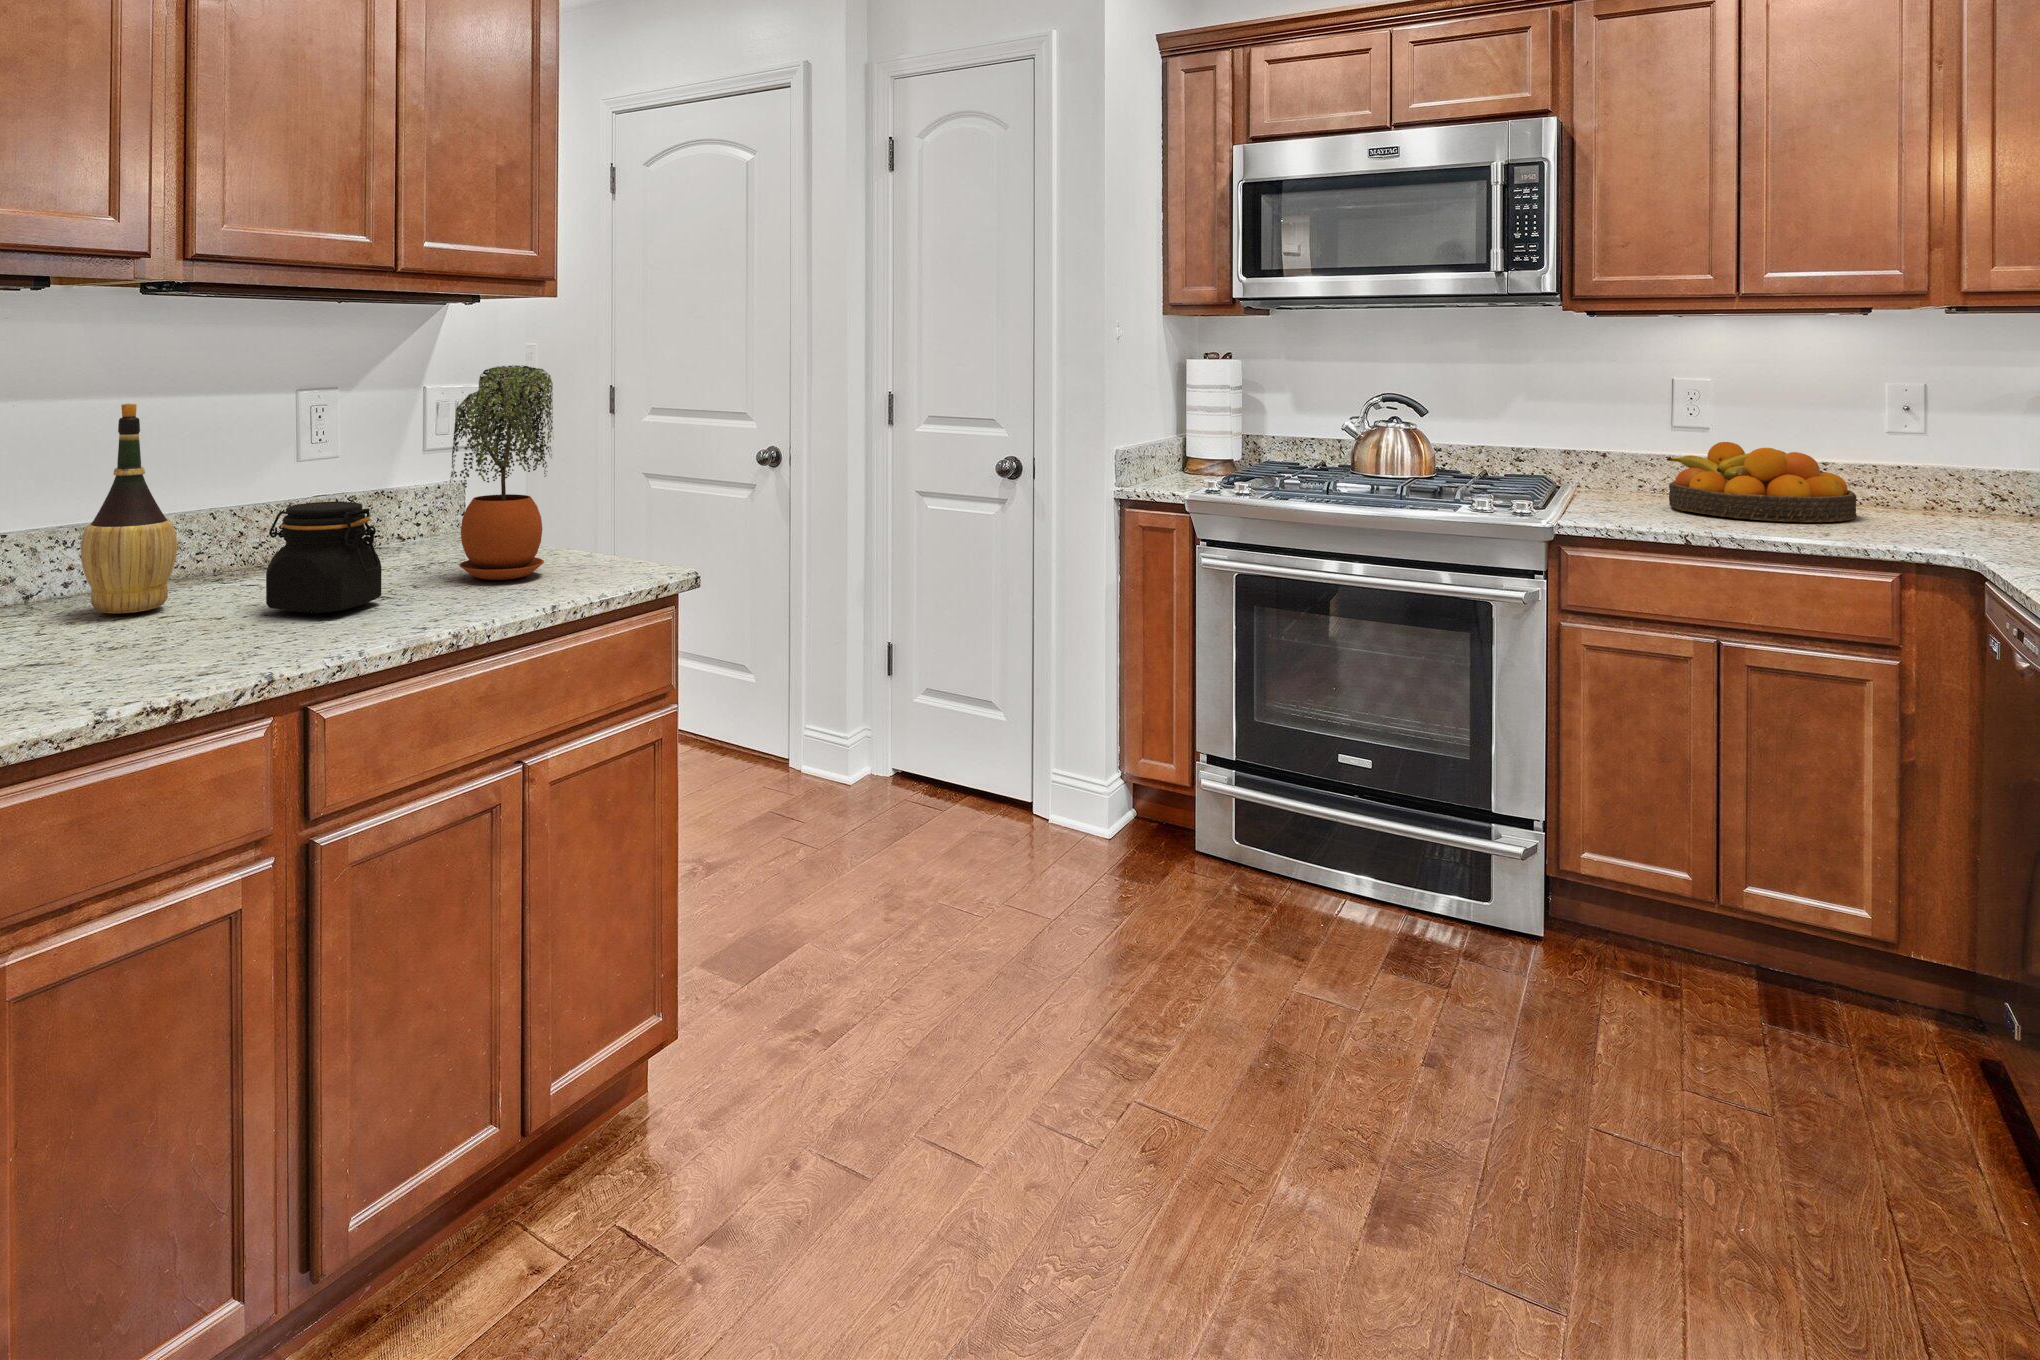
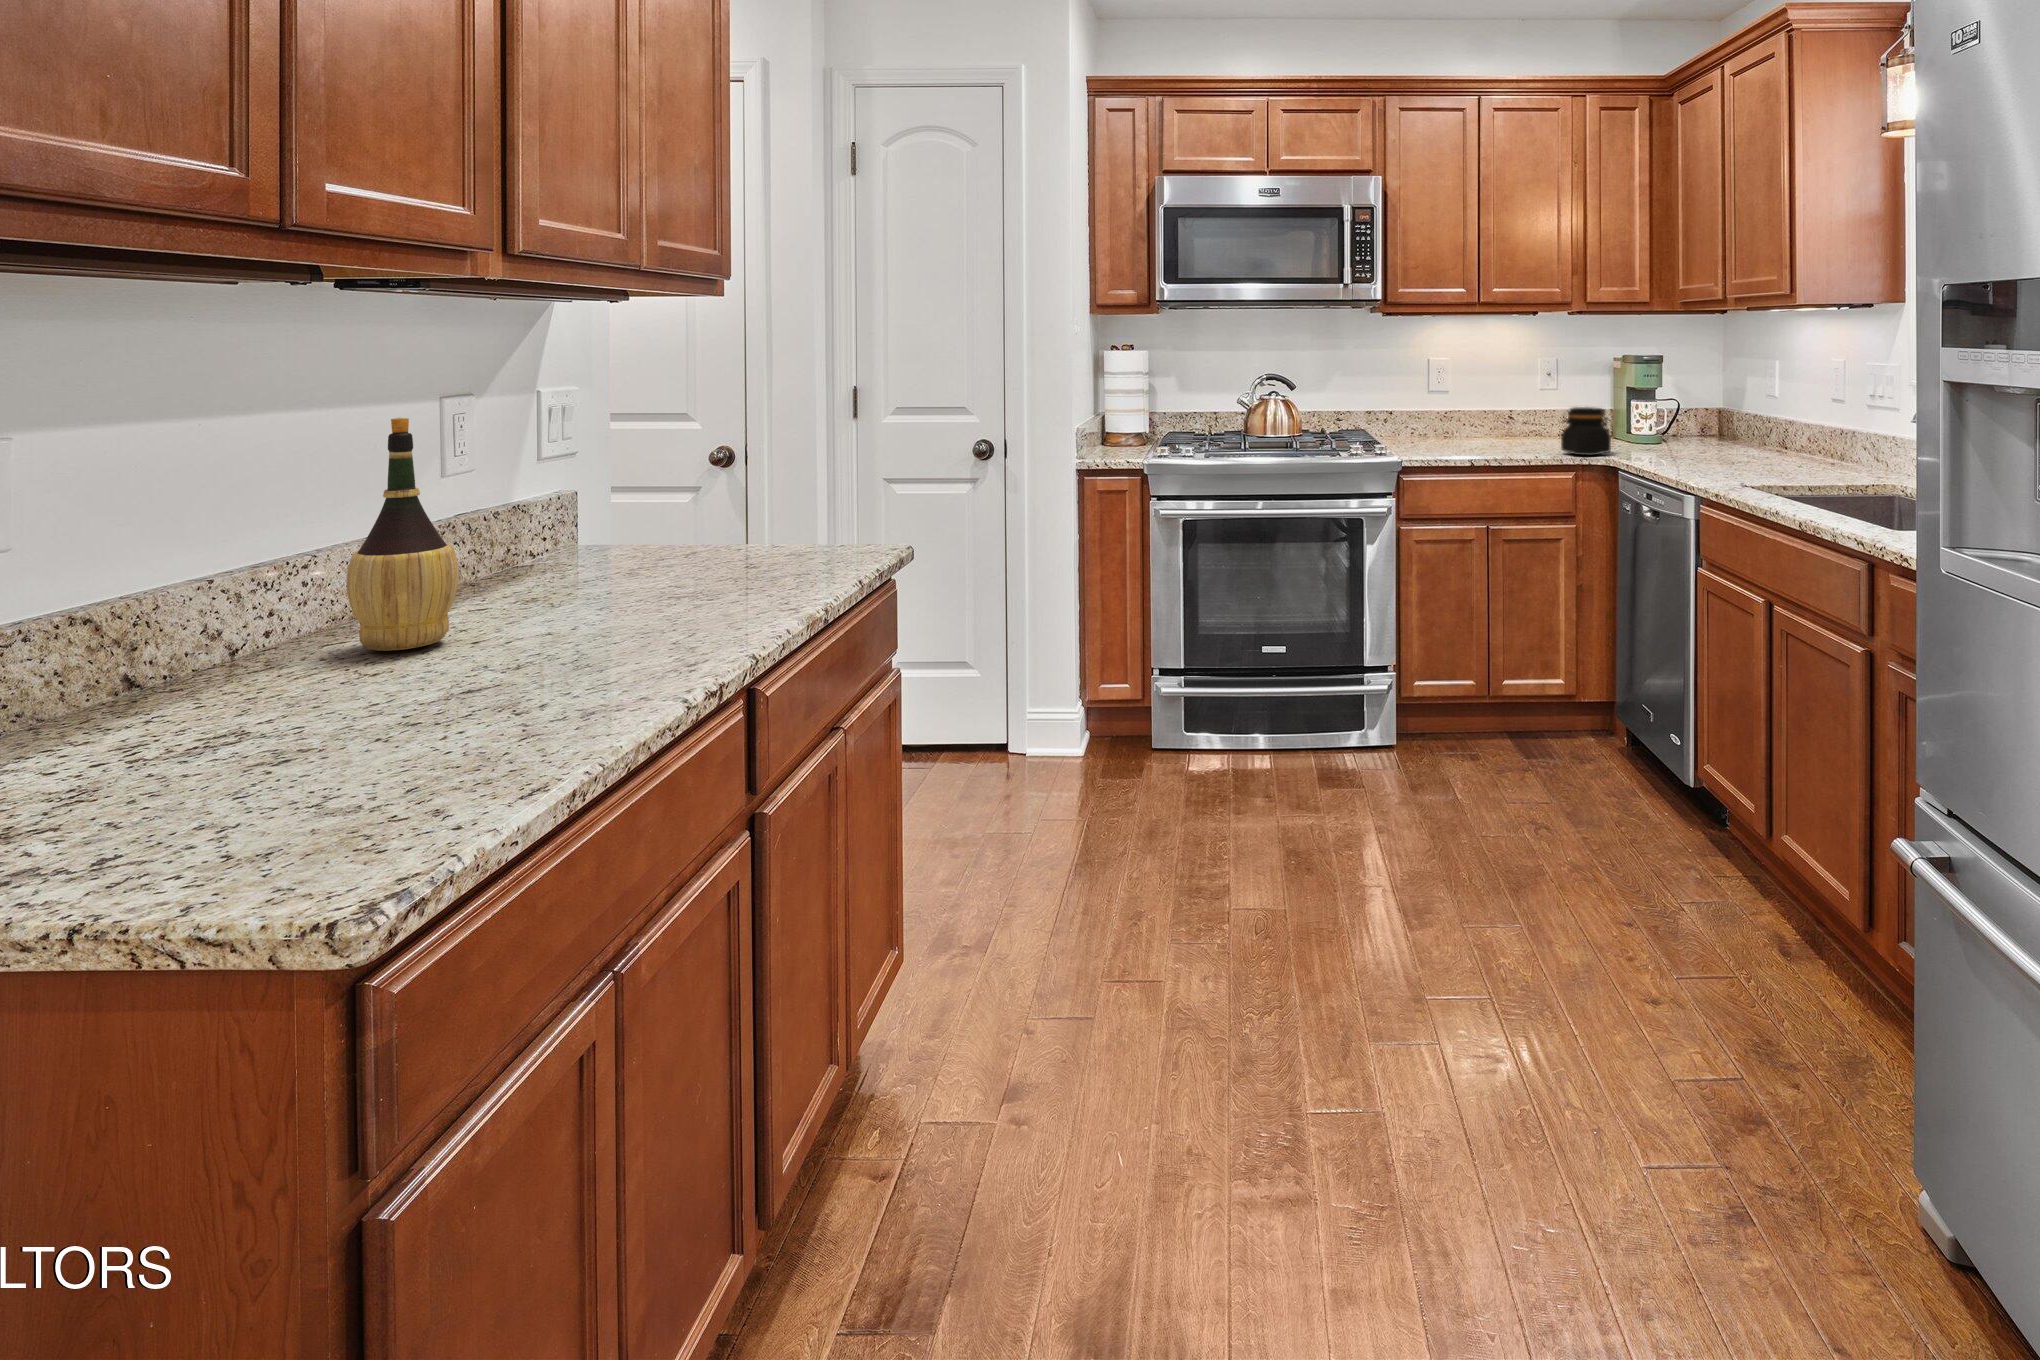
potted plant: present [450,365,553,580] -> none [678,365,781,575]
fruit bowl: present [1667,442,1857,522] -> none [1436,400,1539,449]
jar: present [266,502,381,614] -> present [1561,407,1611,455]

